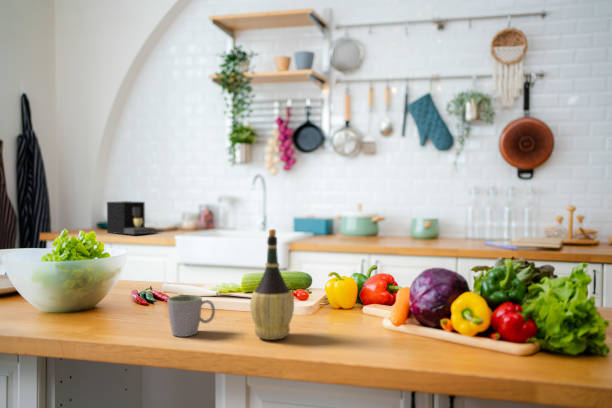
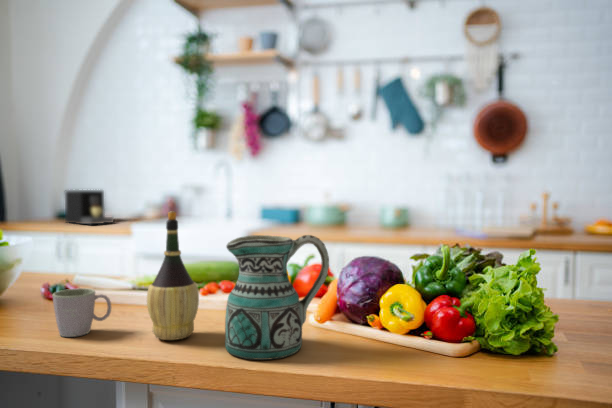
ceramic pitcher: none [322,250,409,356] -> present [225,235,329,360]

